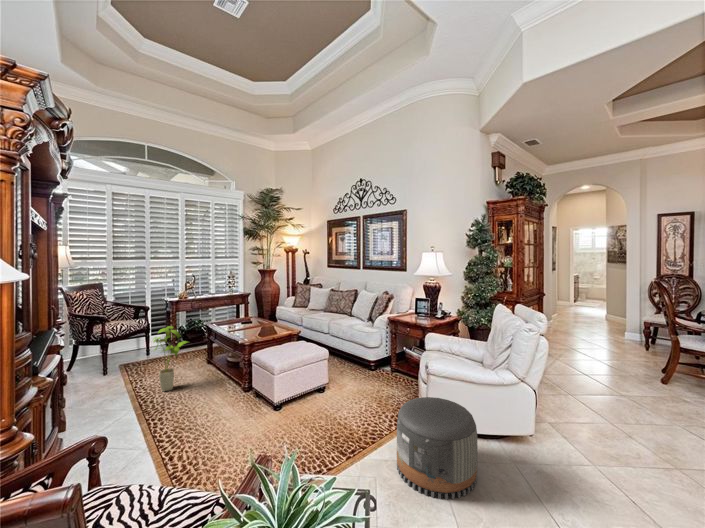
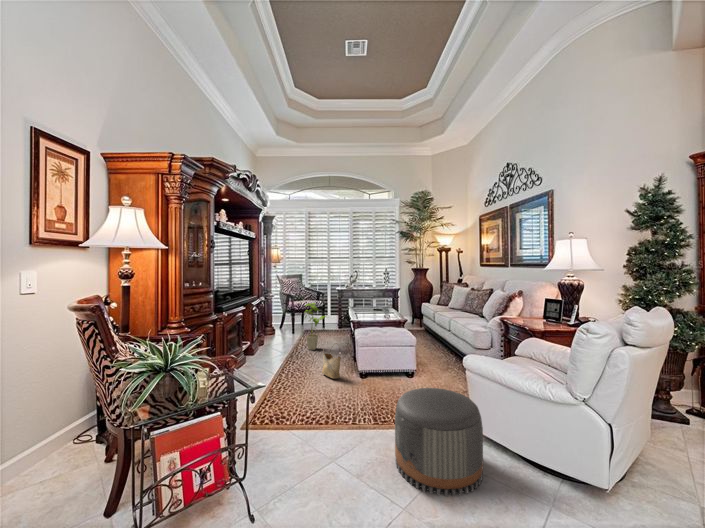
woven basket: none [223,376,253,421] -> present [322,351,341,379]

